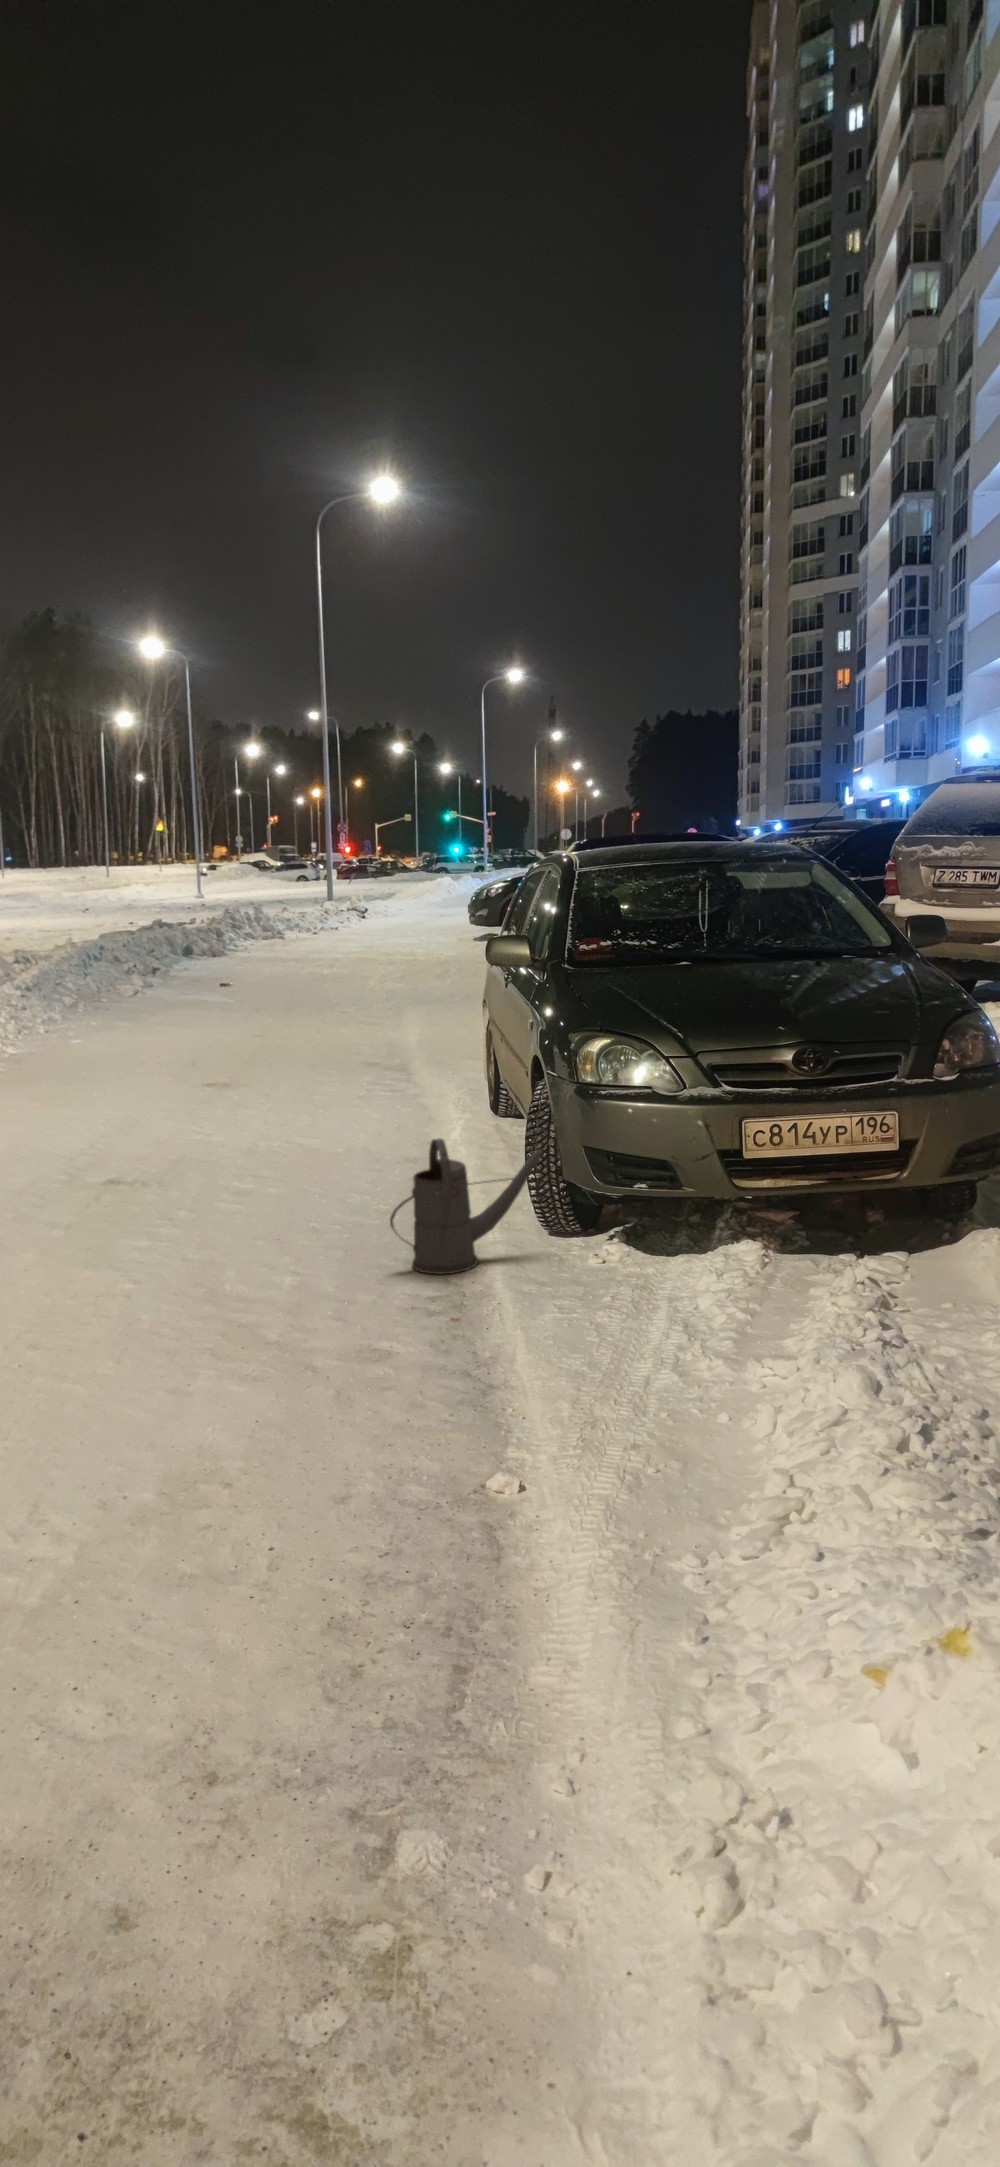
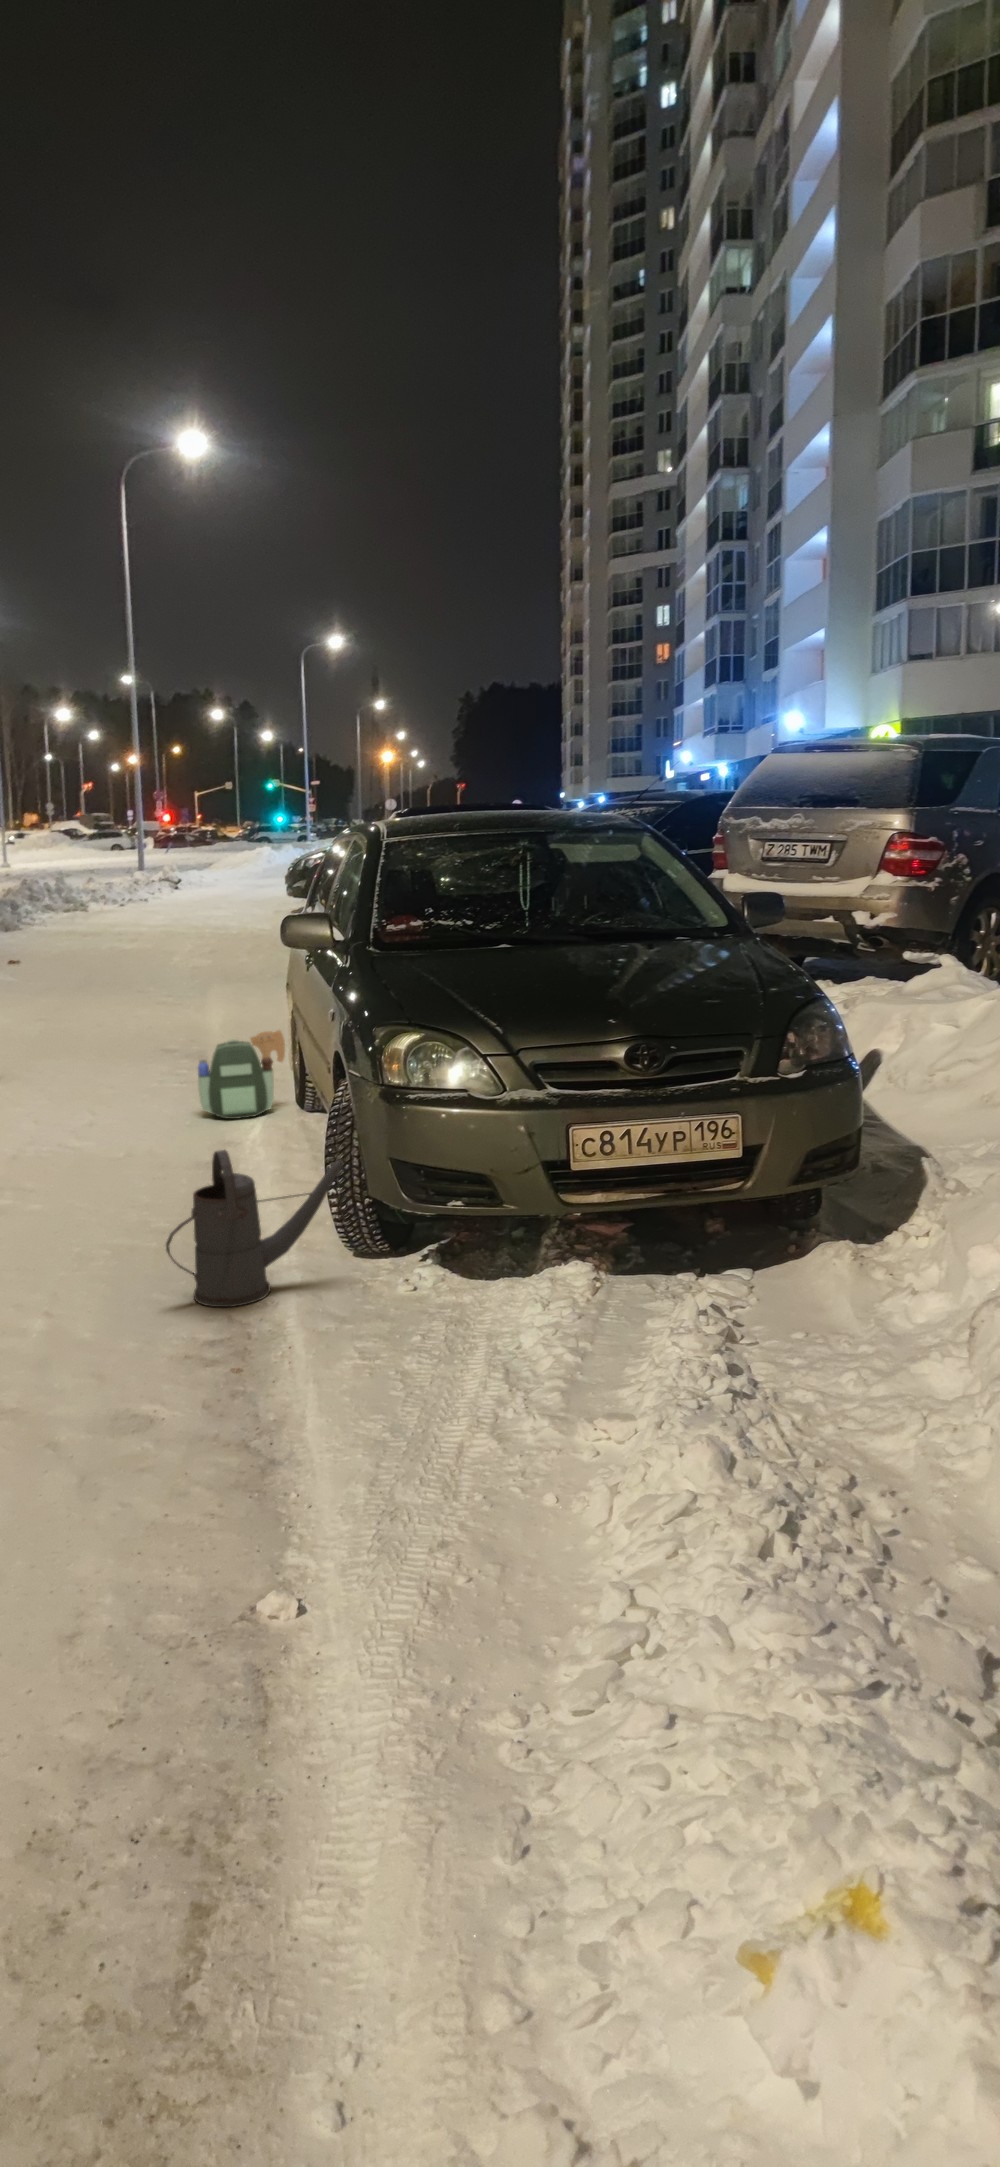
backpack: none [401,1044,480,1125] -> present [198,1030,285,1119]

